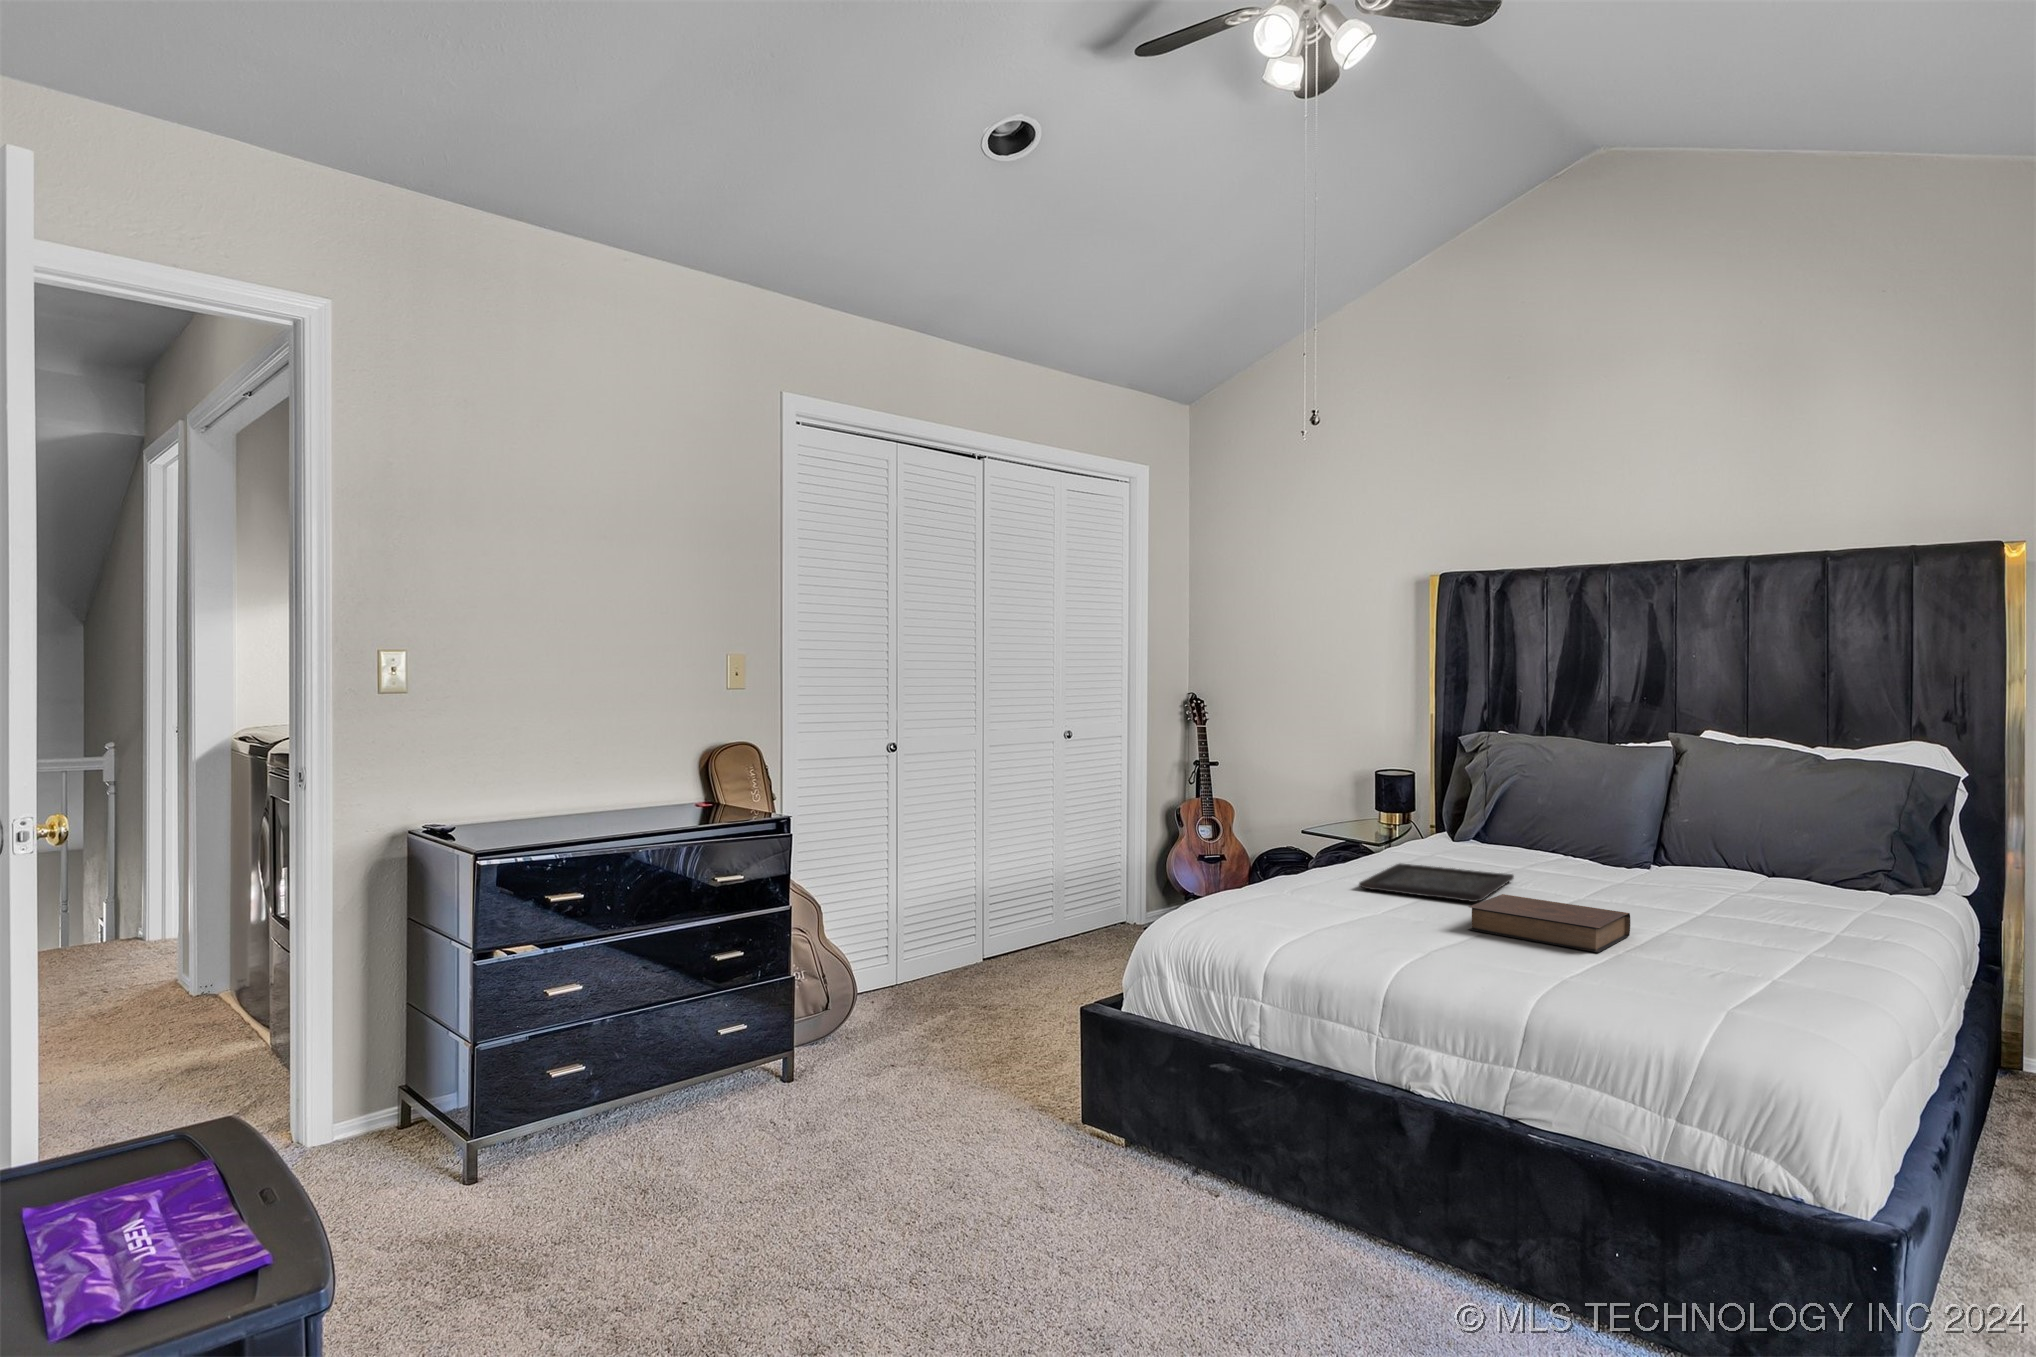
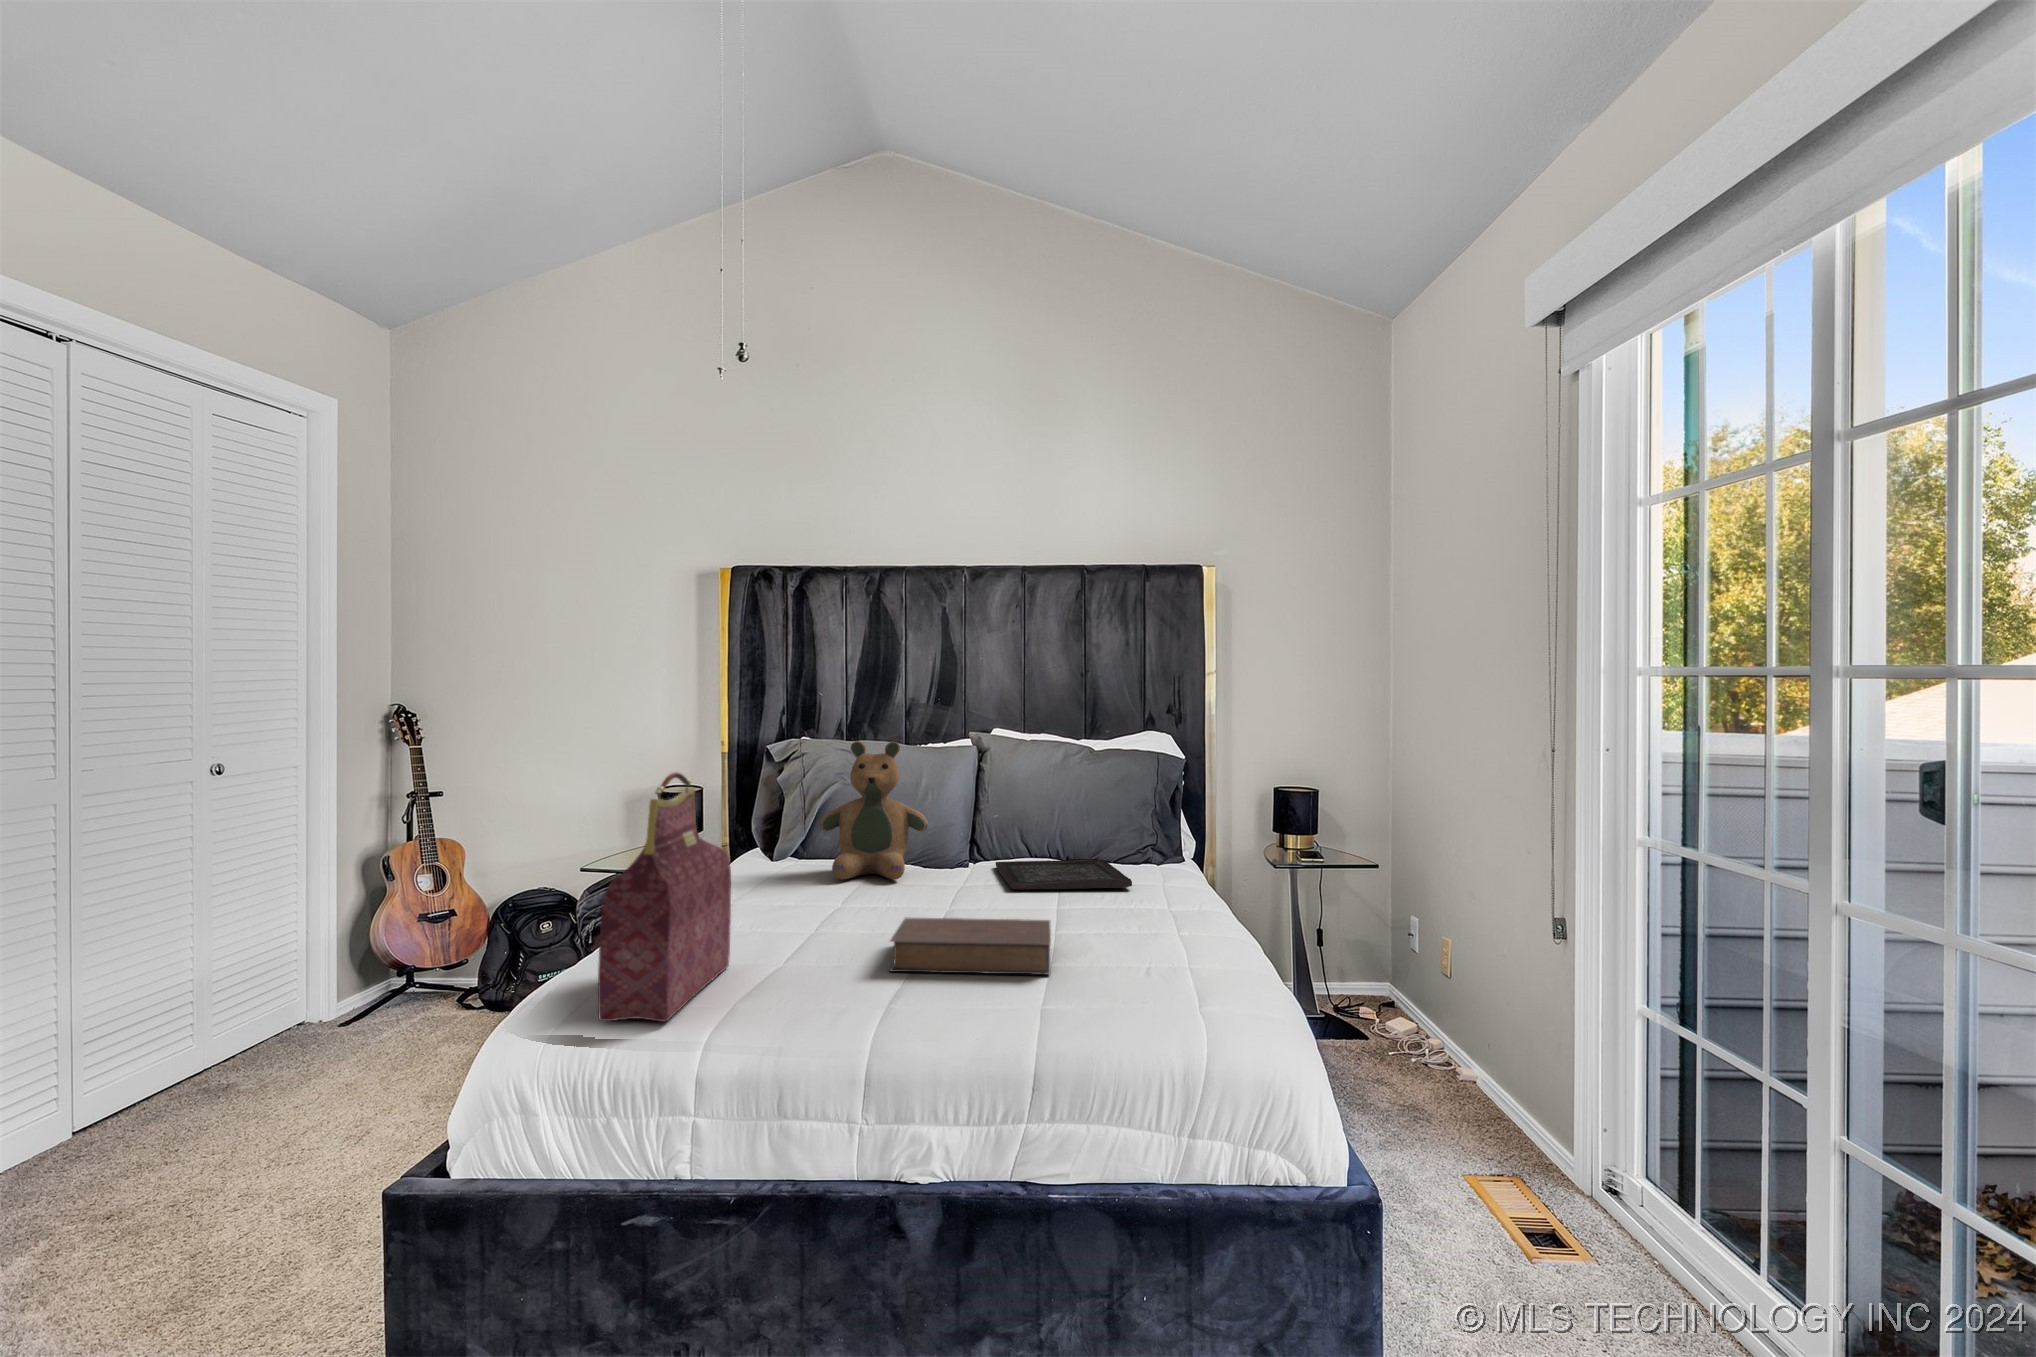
teddy bear: none [1489,742,1593,869] -> present [820,741,928,880]
handbag: none [1252,769,1356,930] -> present [598,772,731,1022]
tray: present [1359,864,1514,902] -> present [996,860,1132,890]

